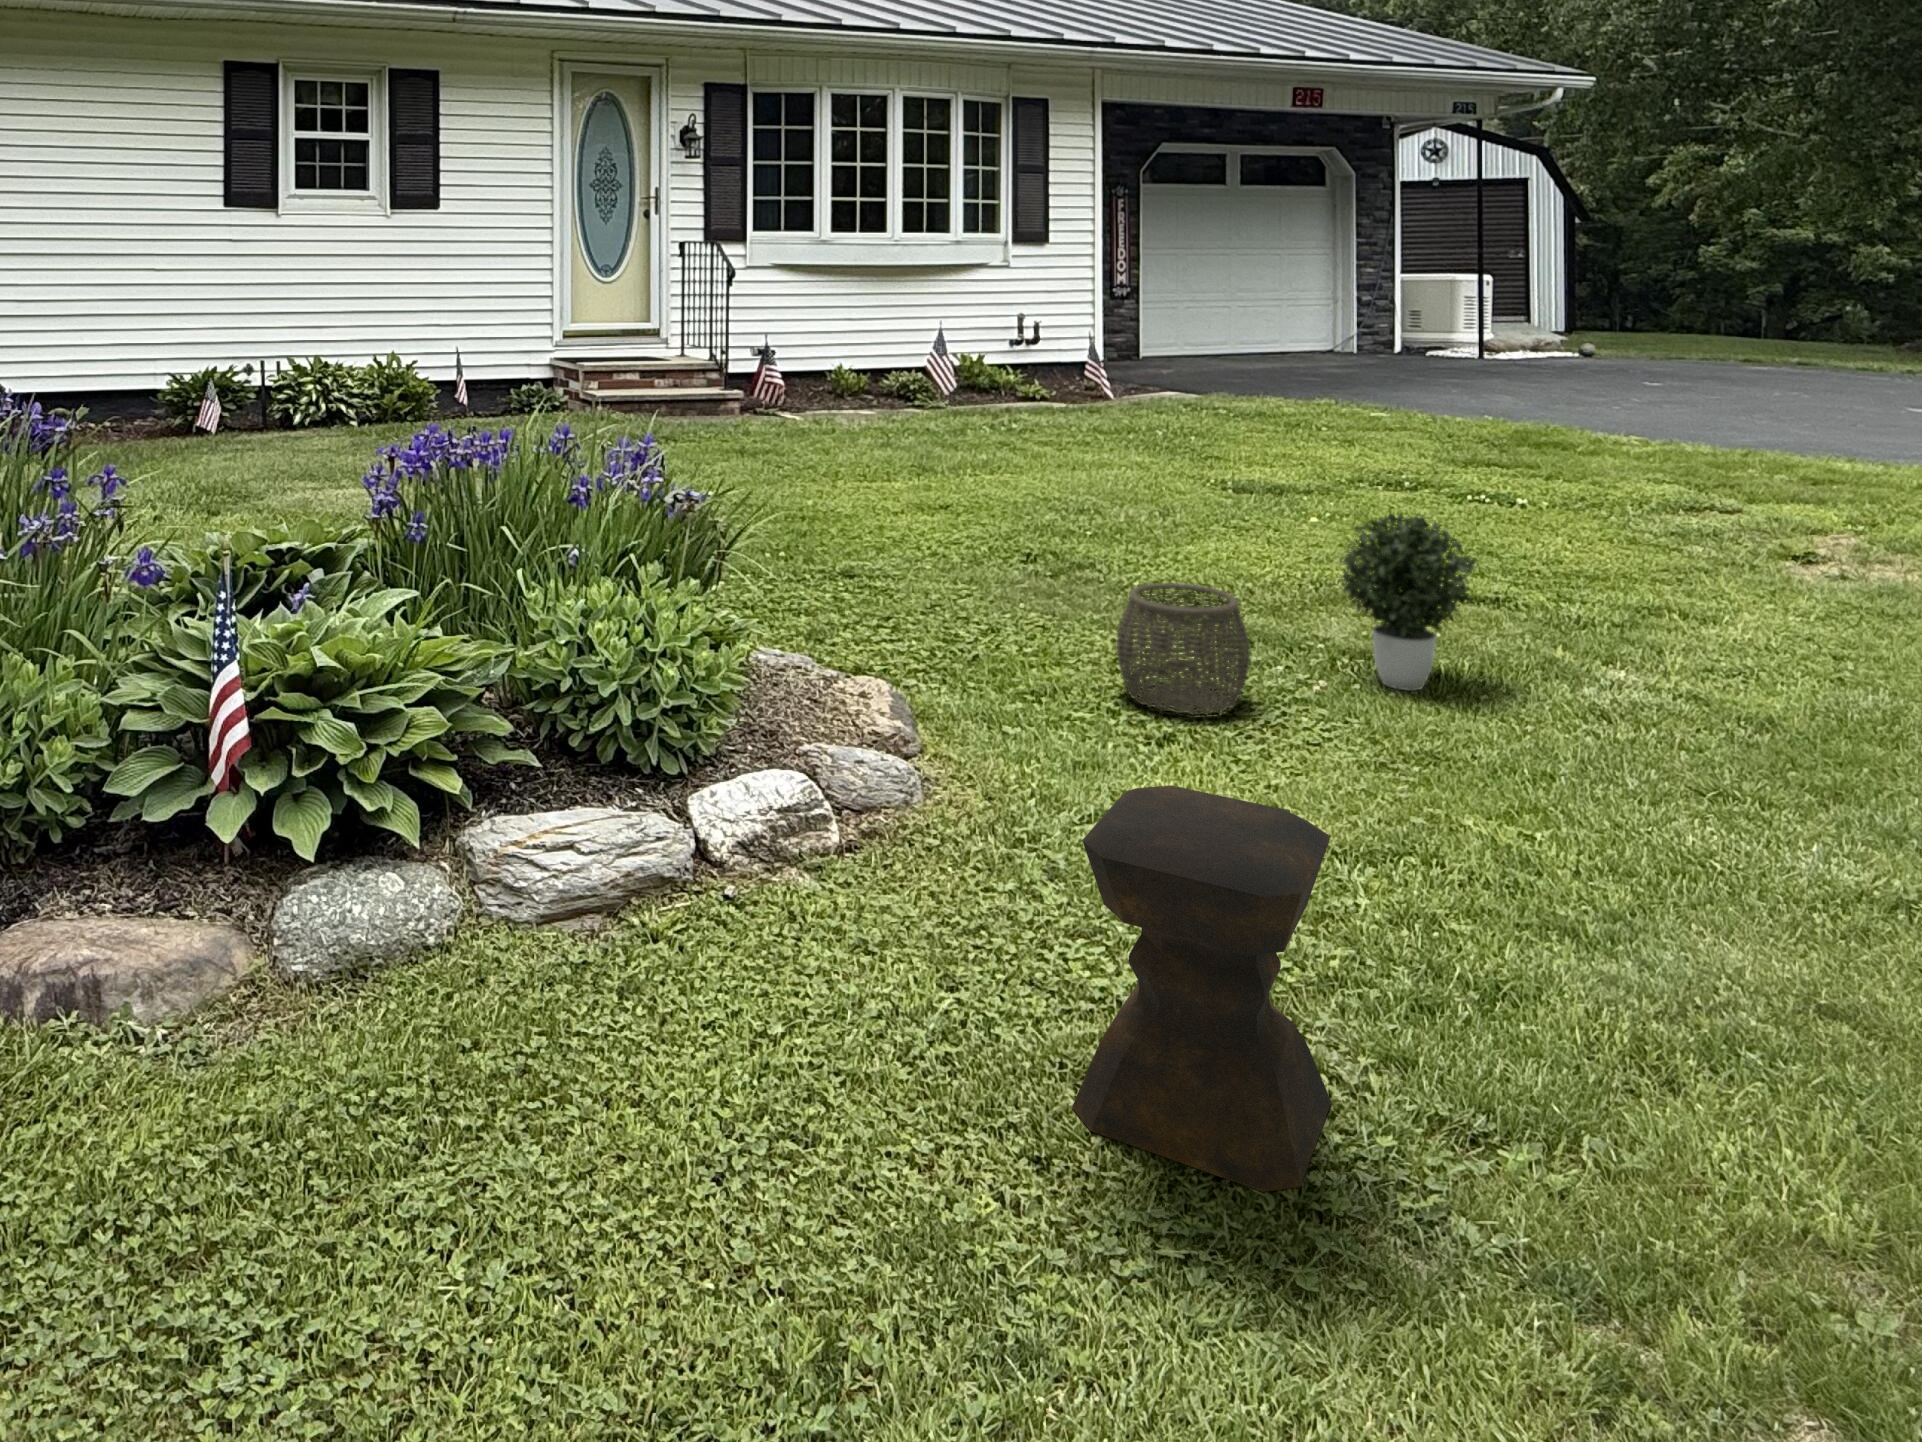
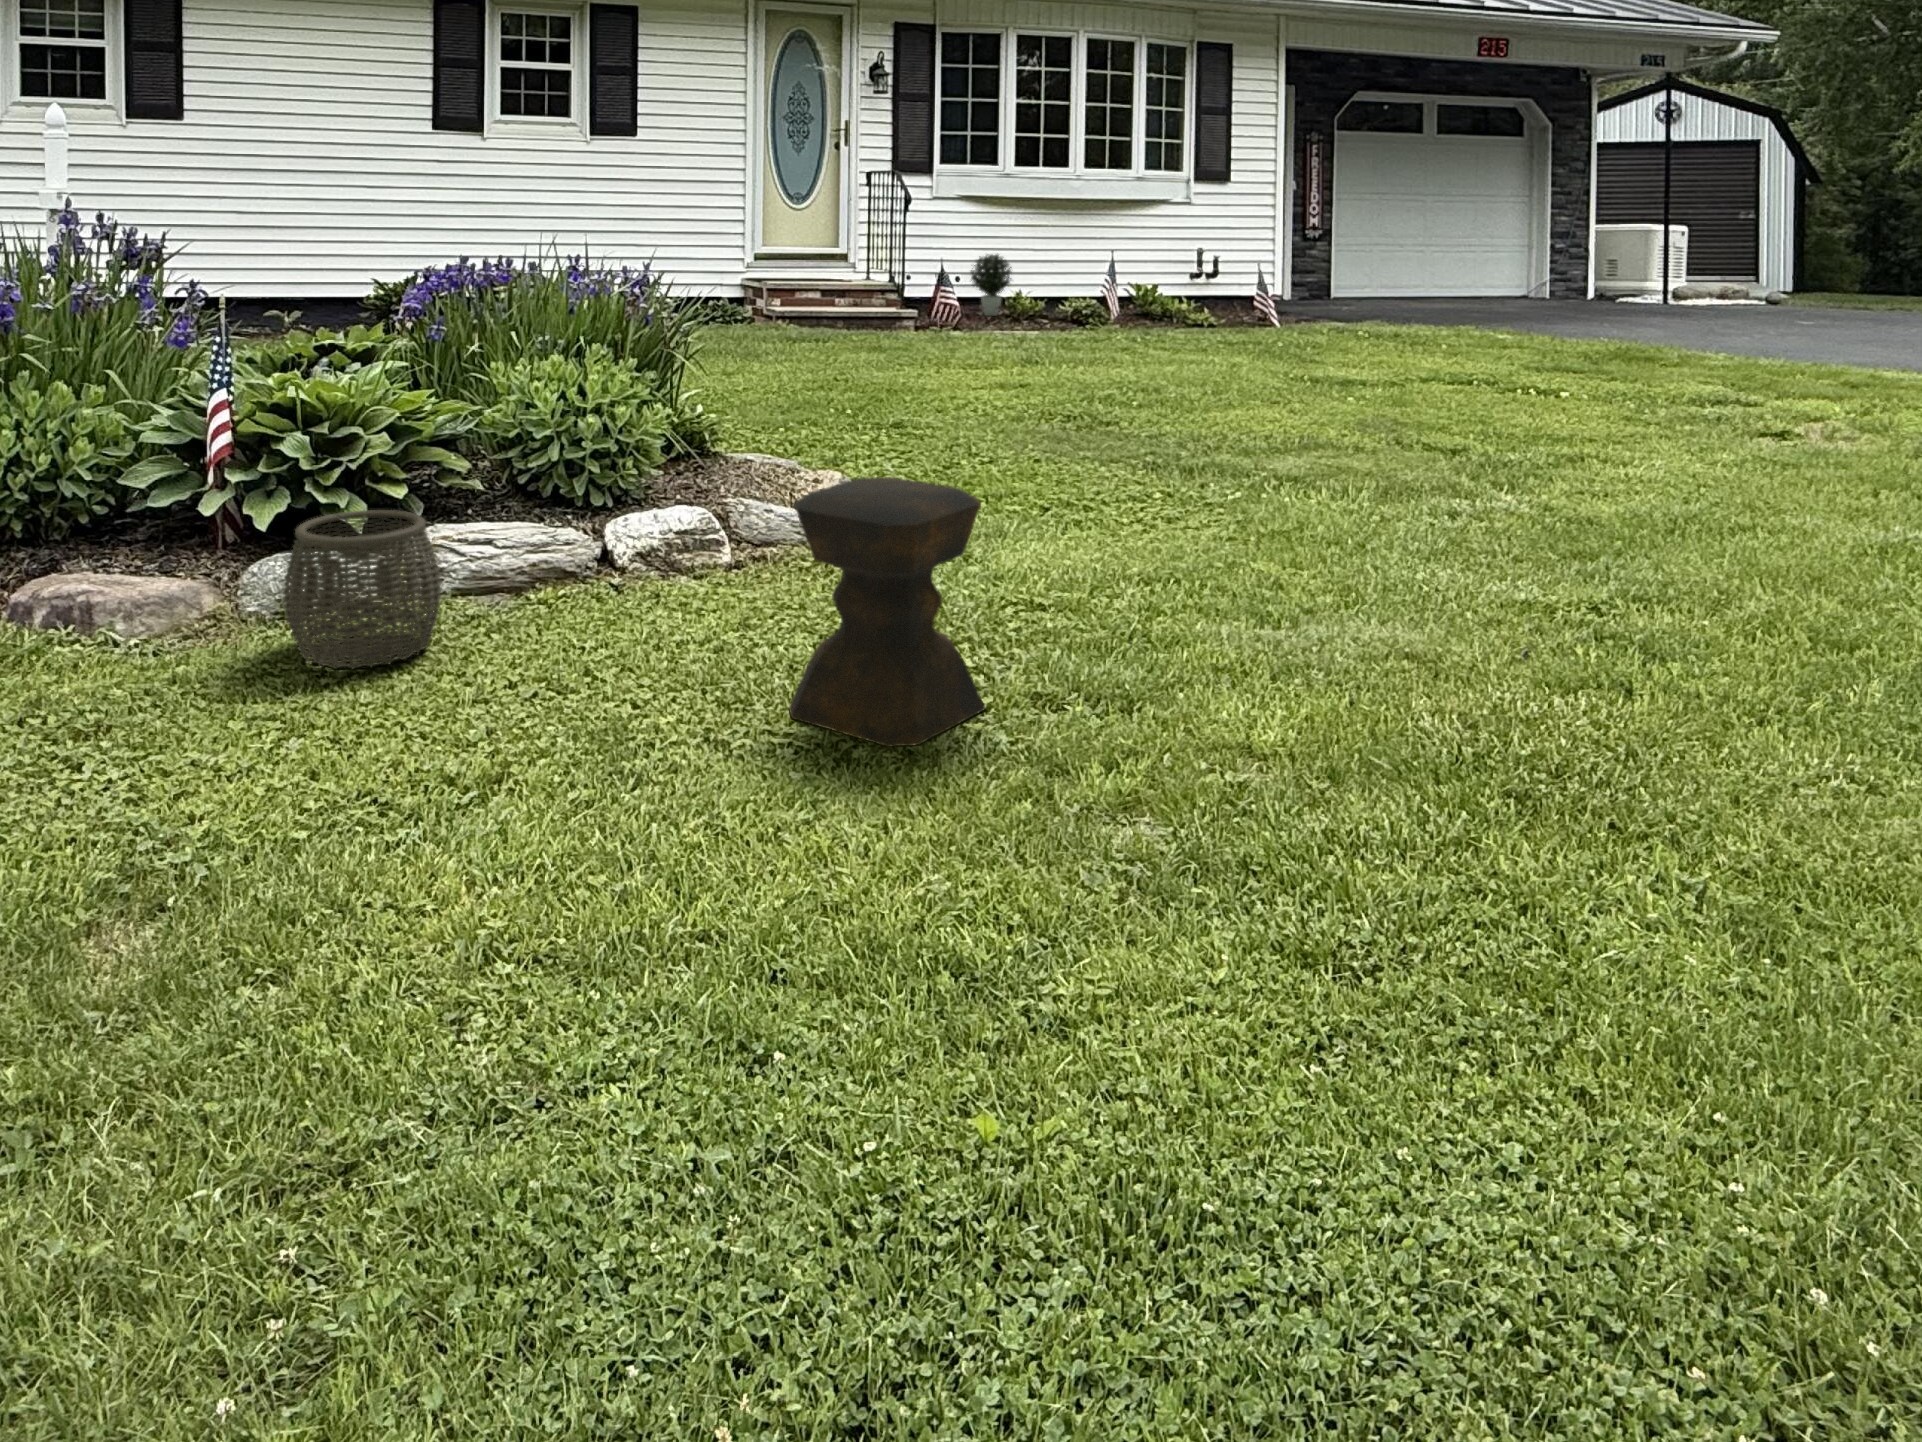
potted plant: present [1339,514,1476,691] -> present [971,254,1012,316]
woven basket: present [1116,583,1251,715] -> present [283,510,442,669]

